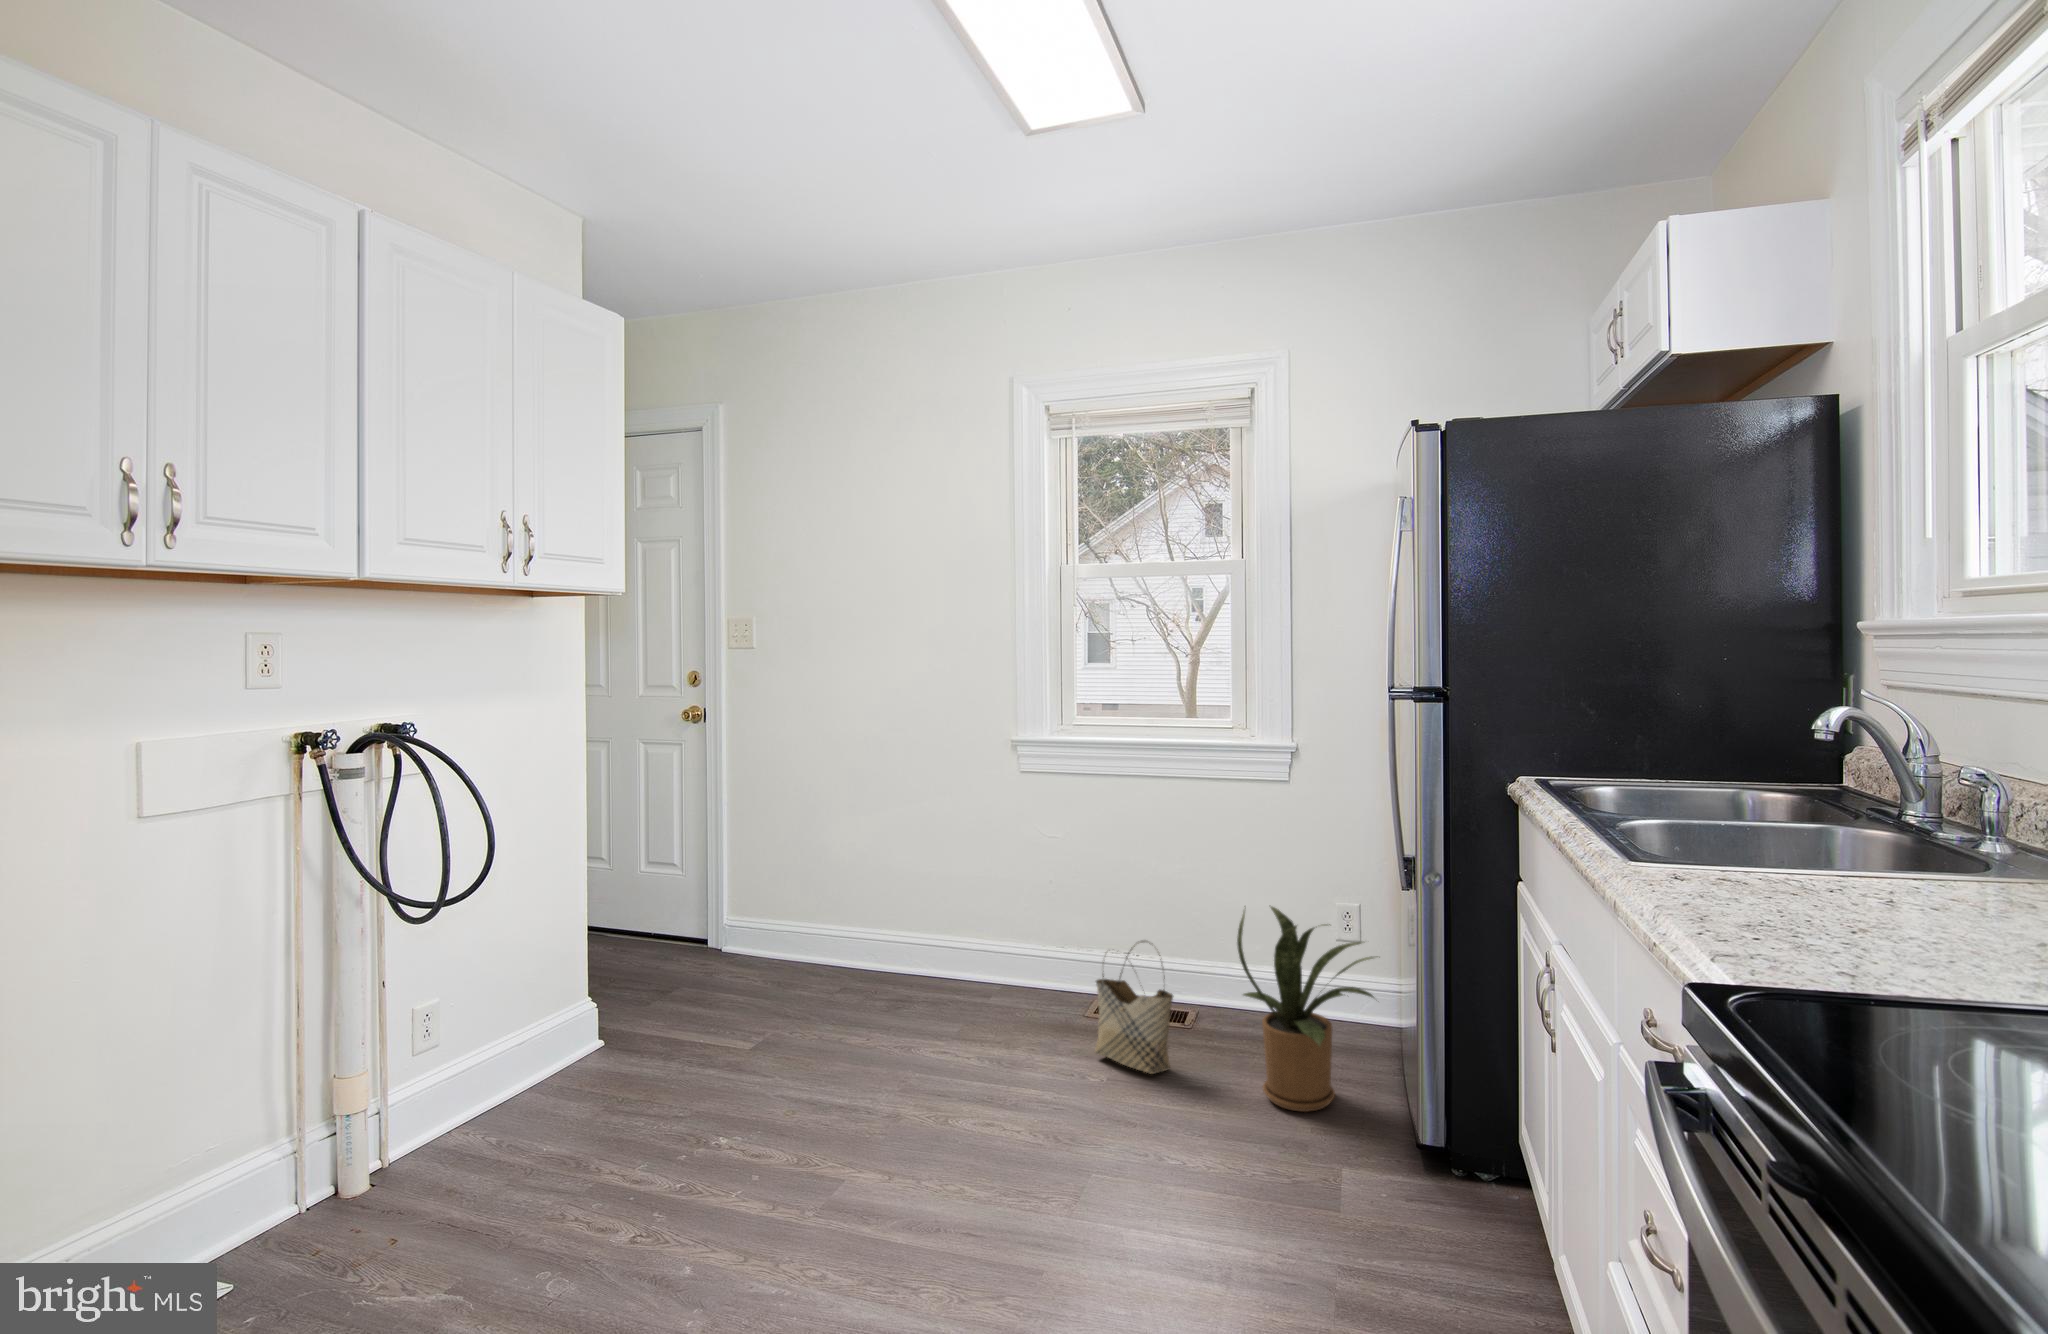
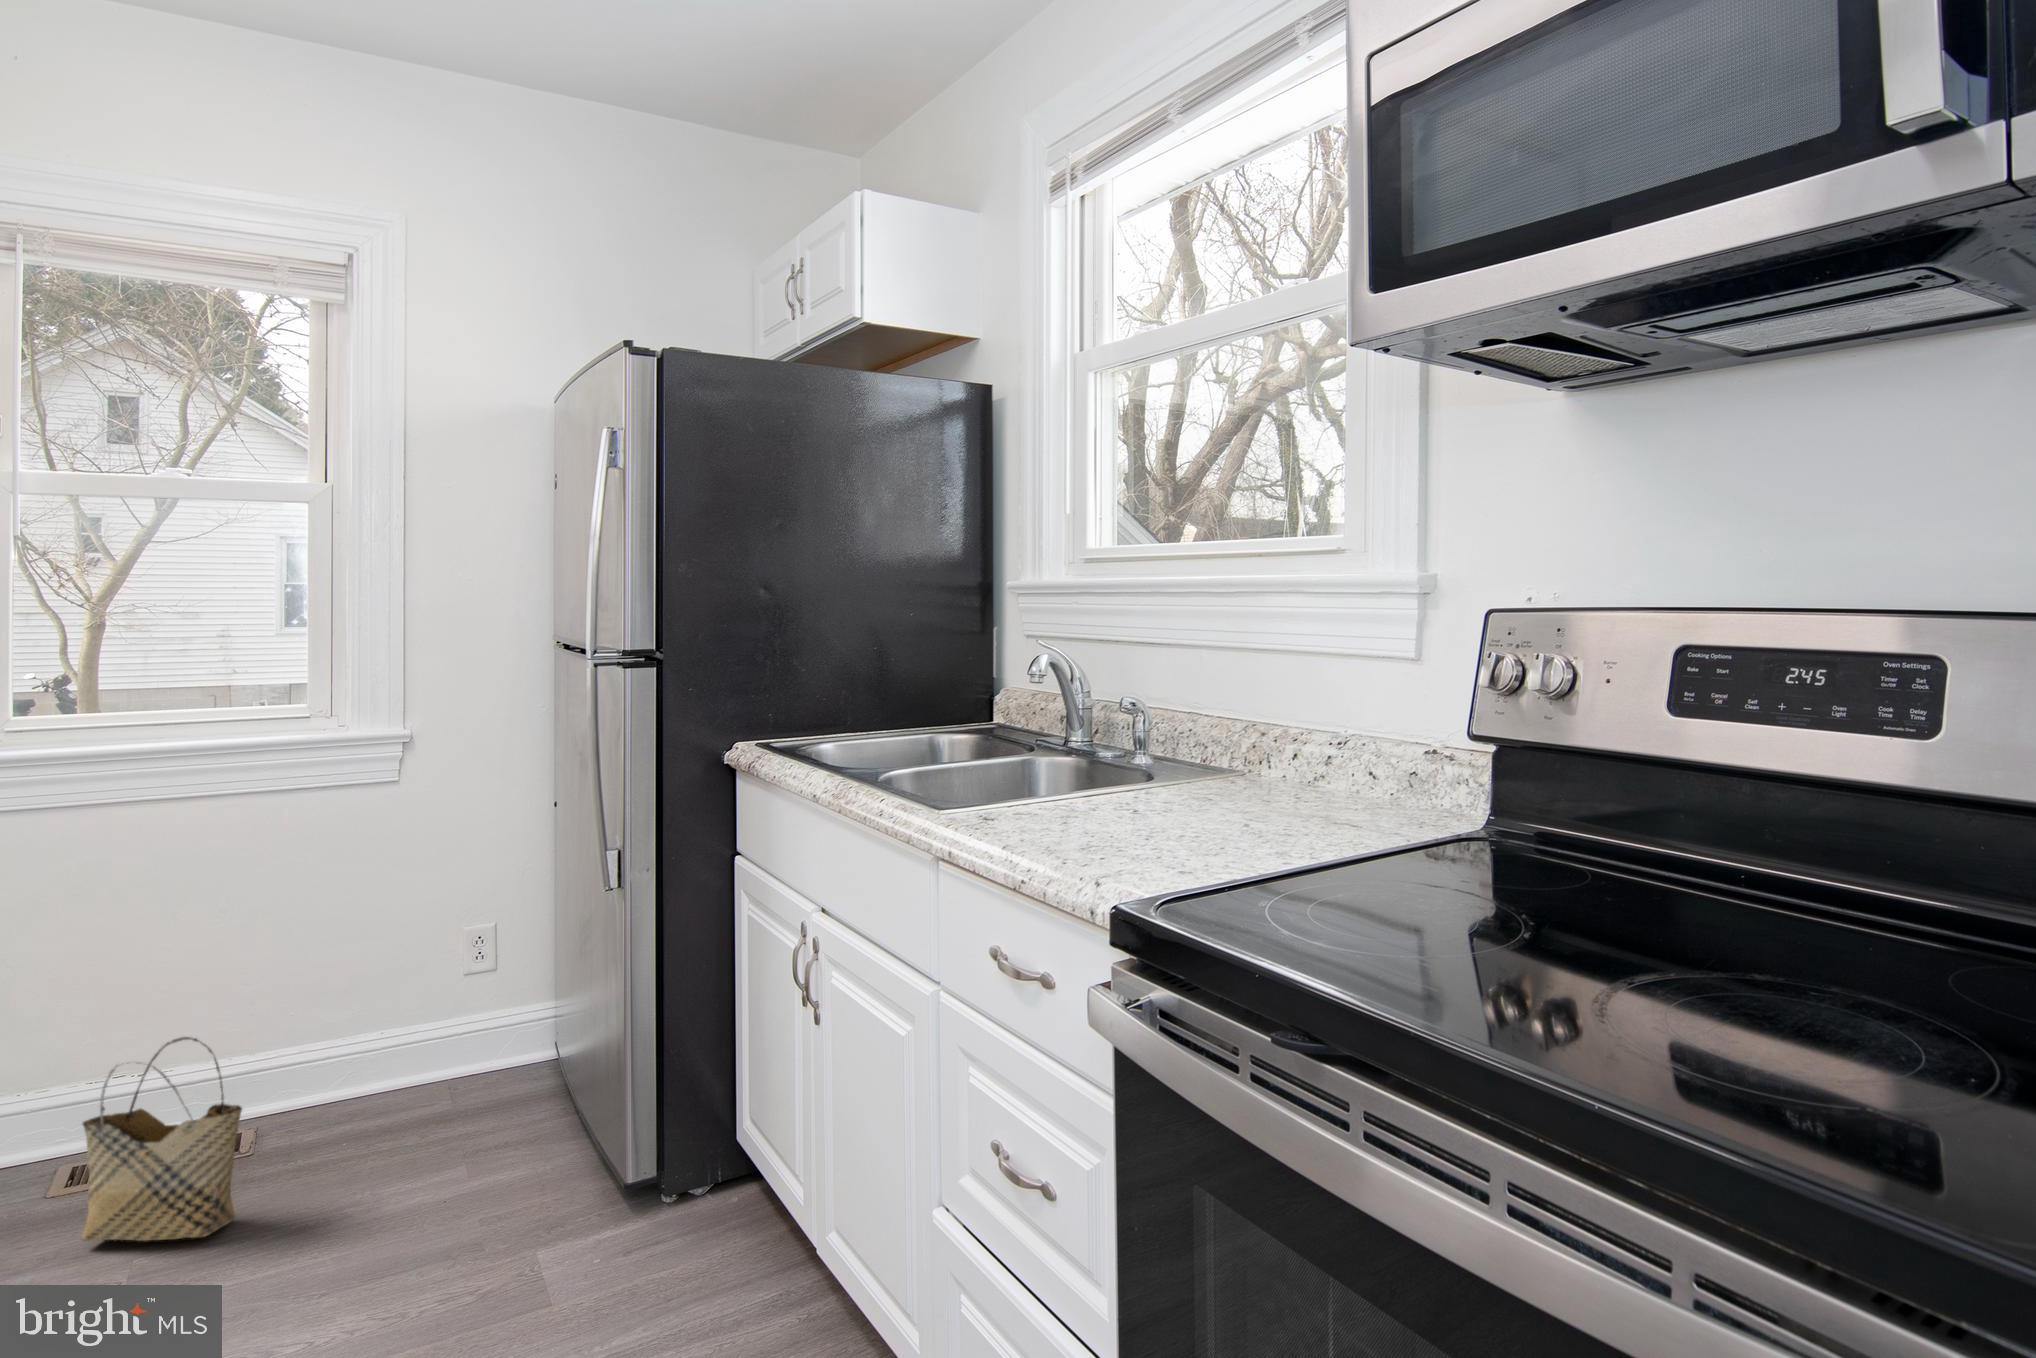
house plant: present [1237,907,1374,1112] -> none [356,945,575,1209]

